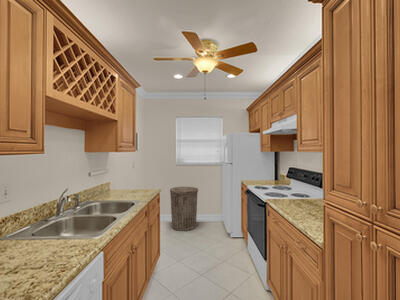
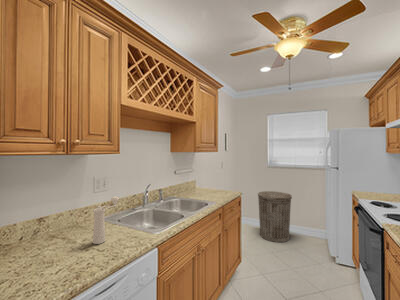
pepper mill: none [17,204,48,265] -> present [93,196,119,244]

